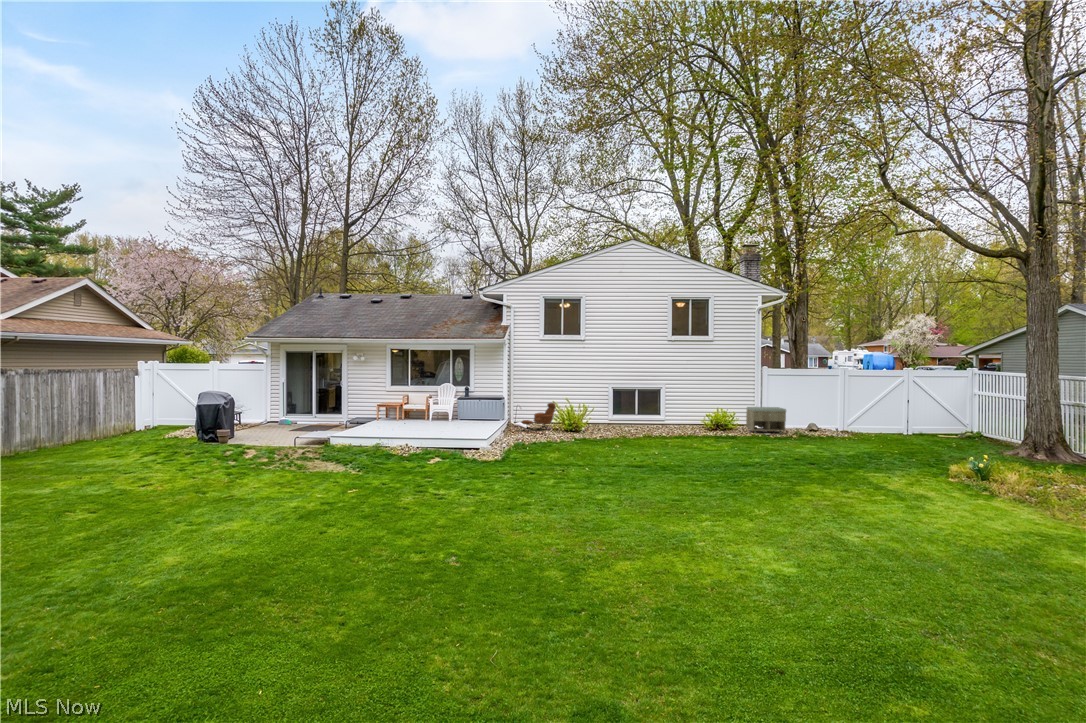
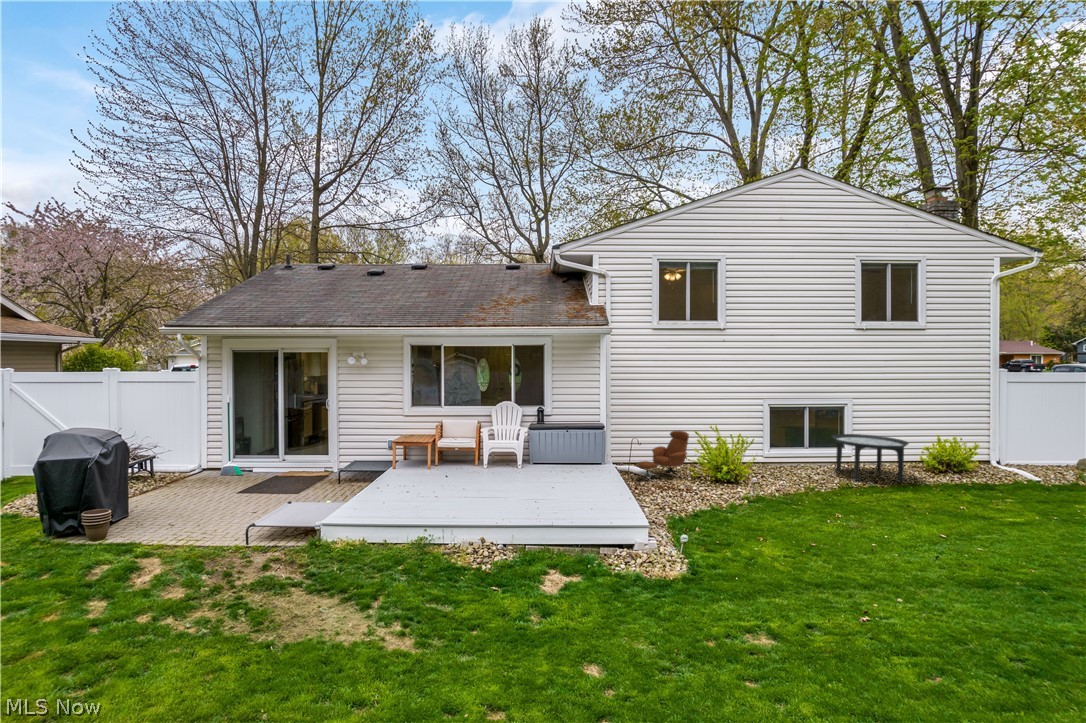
round table: none [646,407,687,435] -> present [832,434,909,483]
storage bench: present [746,407,786,433] -> none [977,432,1055,475]

